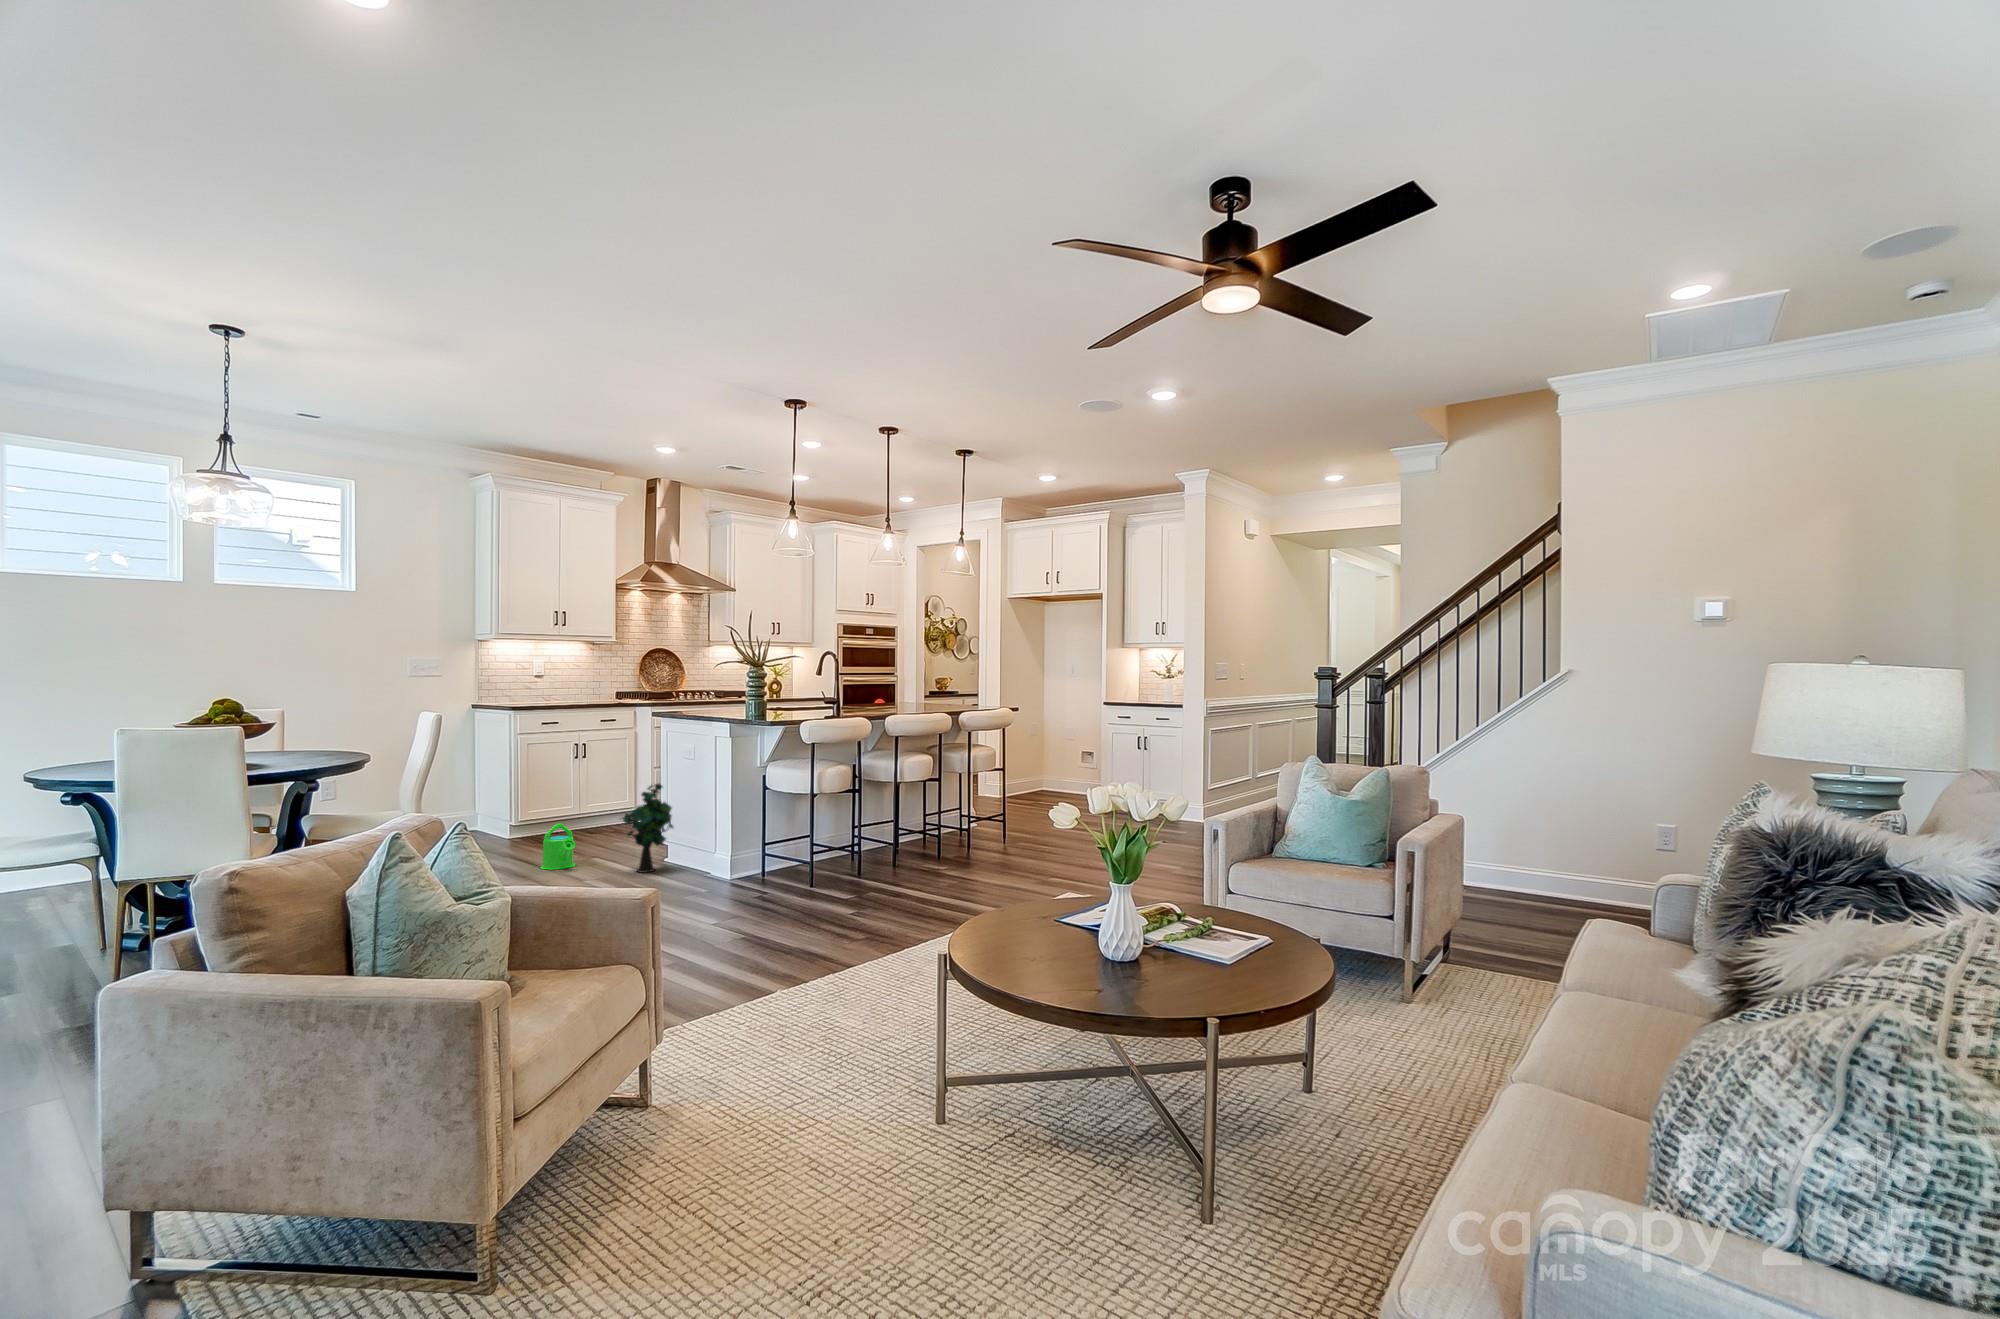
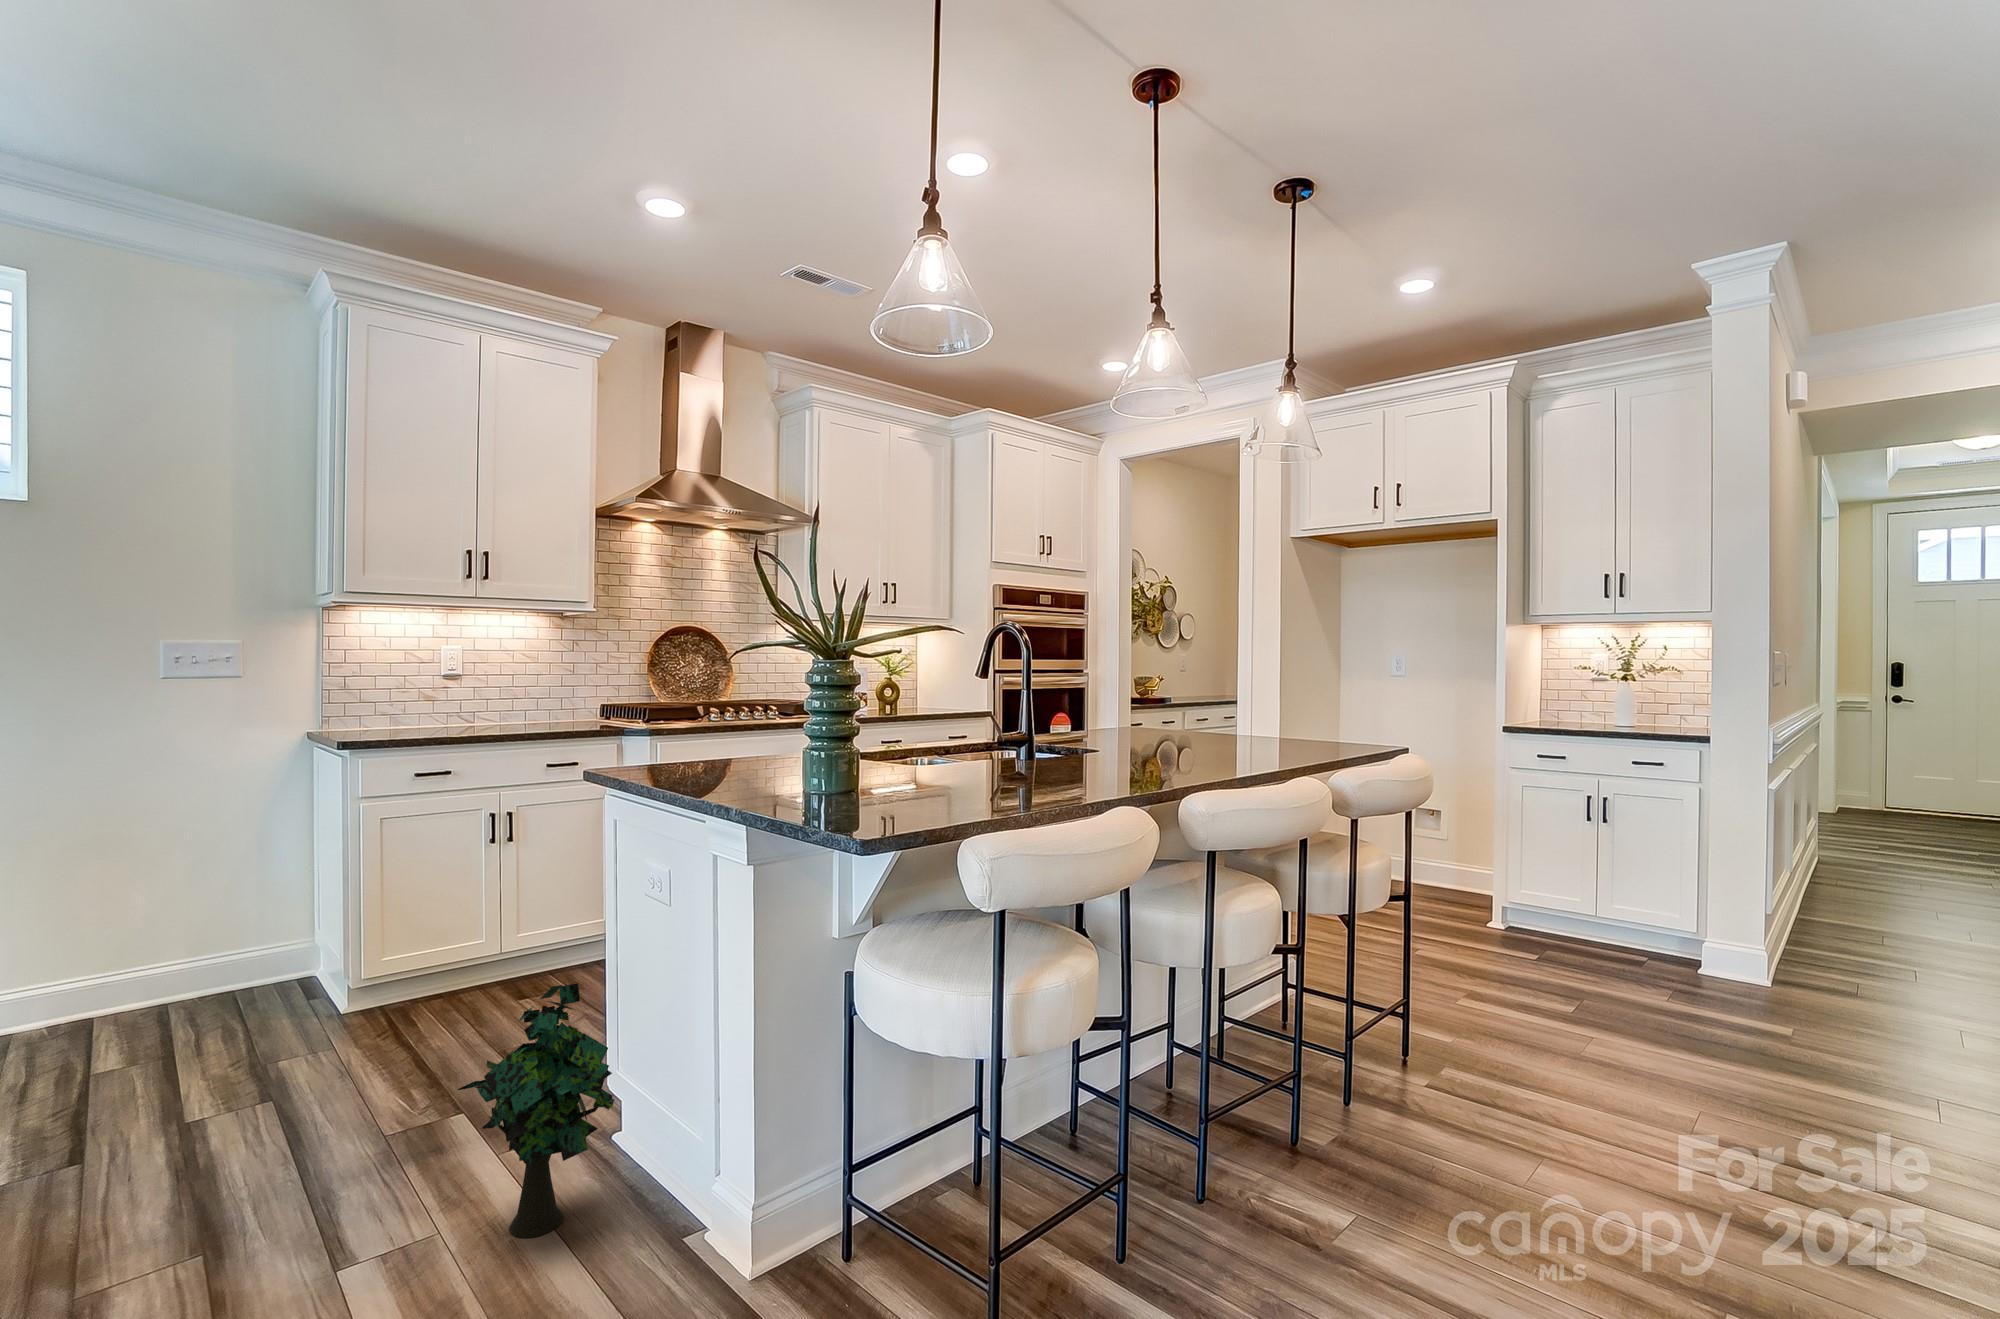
watering can: present [541,824,576,870] -> none [289,1064,393,1197]

